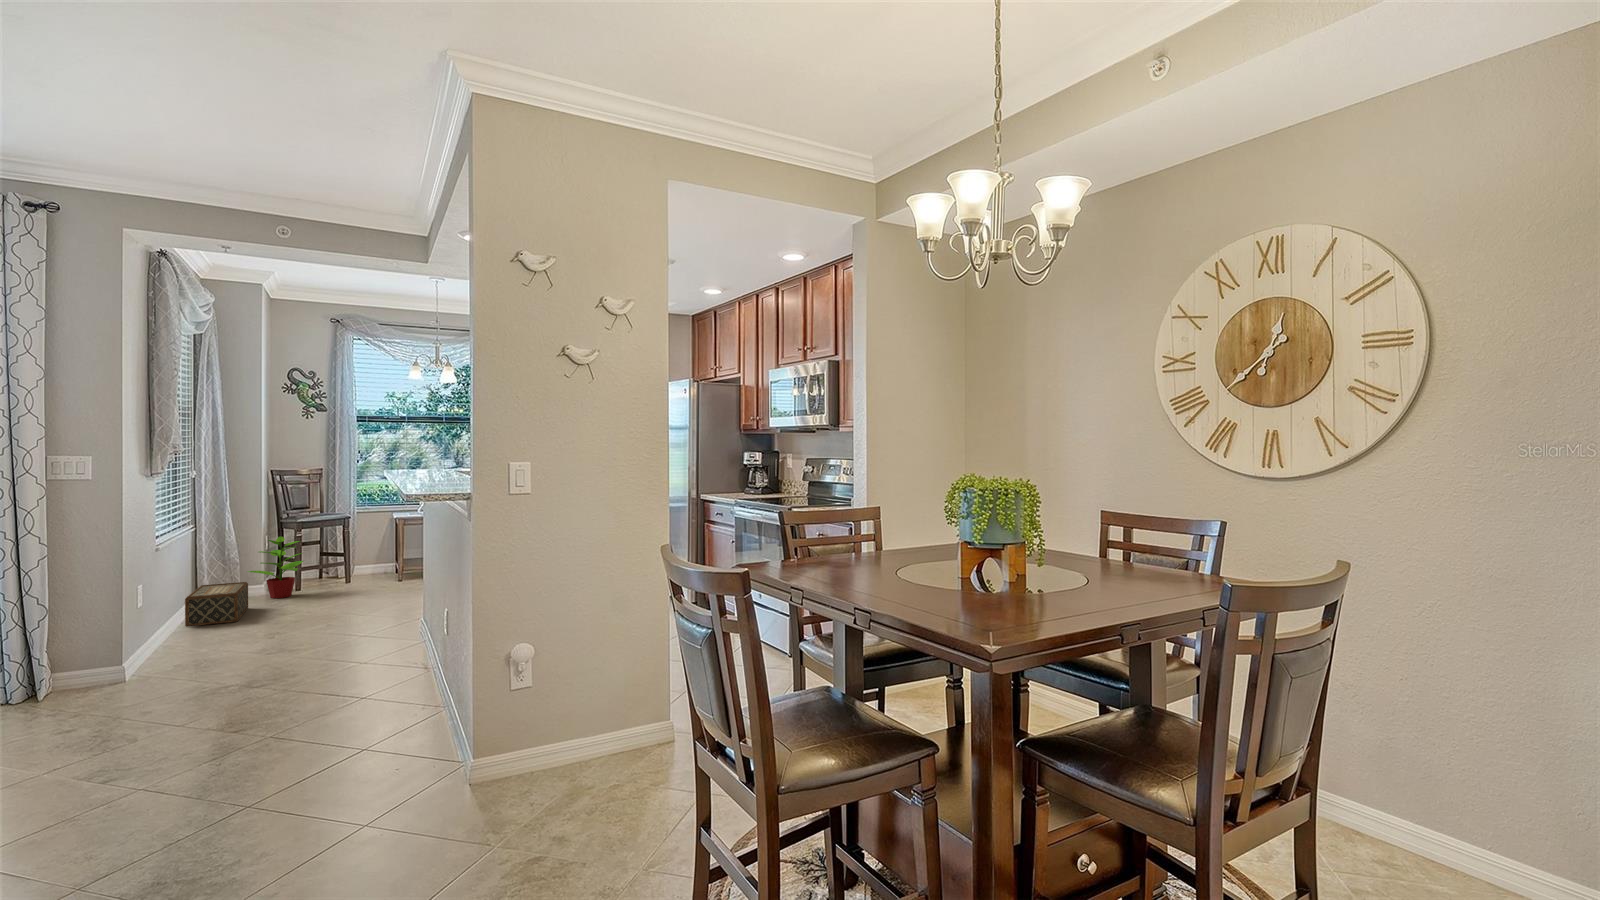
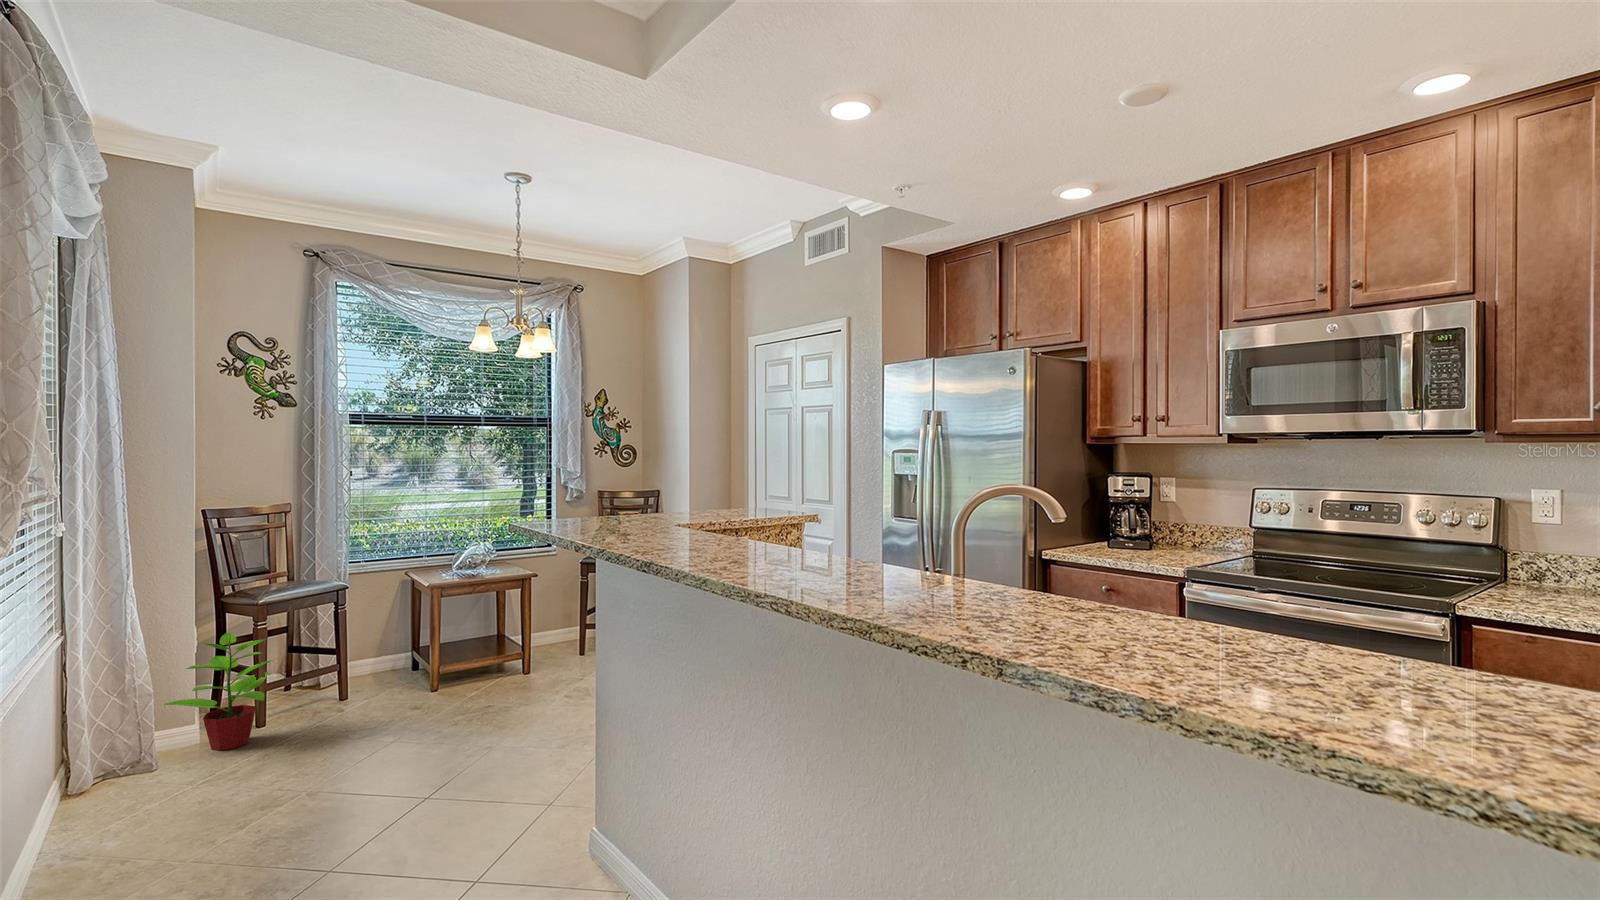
woven basket: present [185,582,248,627] -> none [45,736,175,865]

